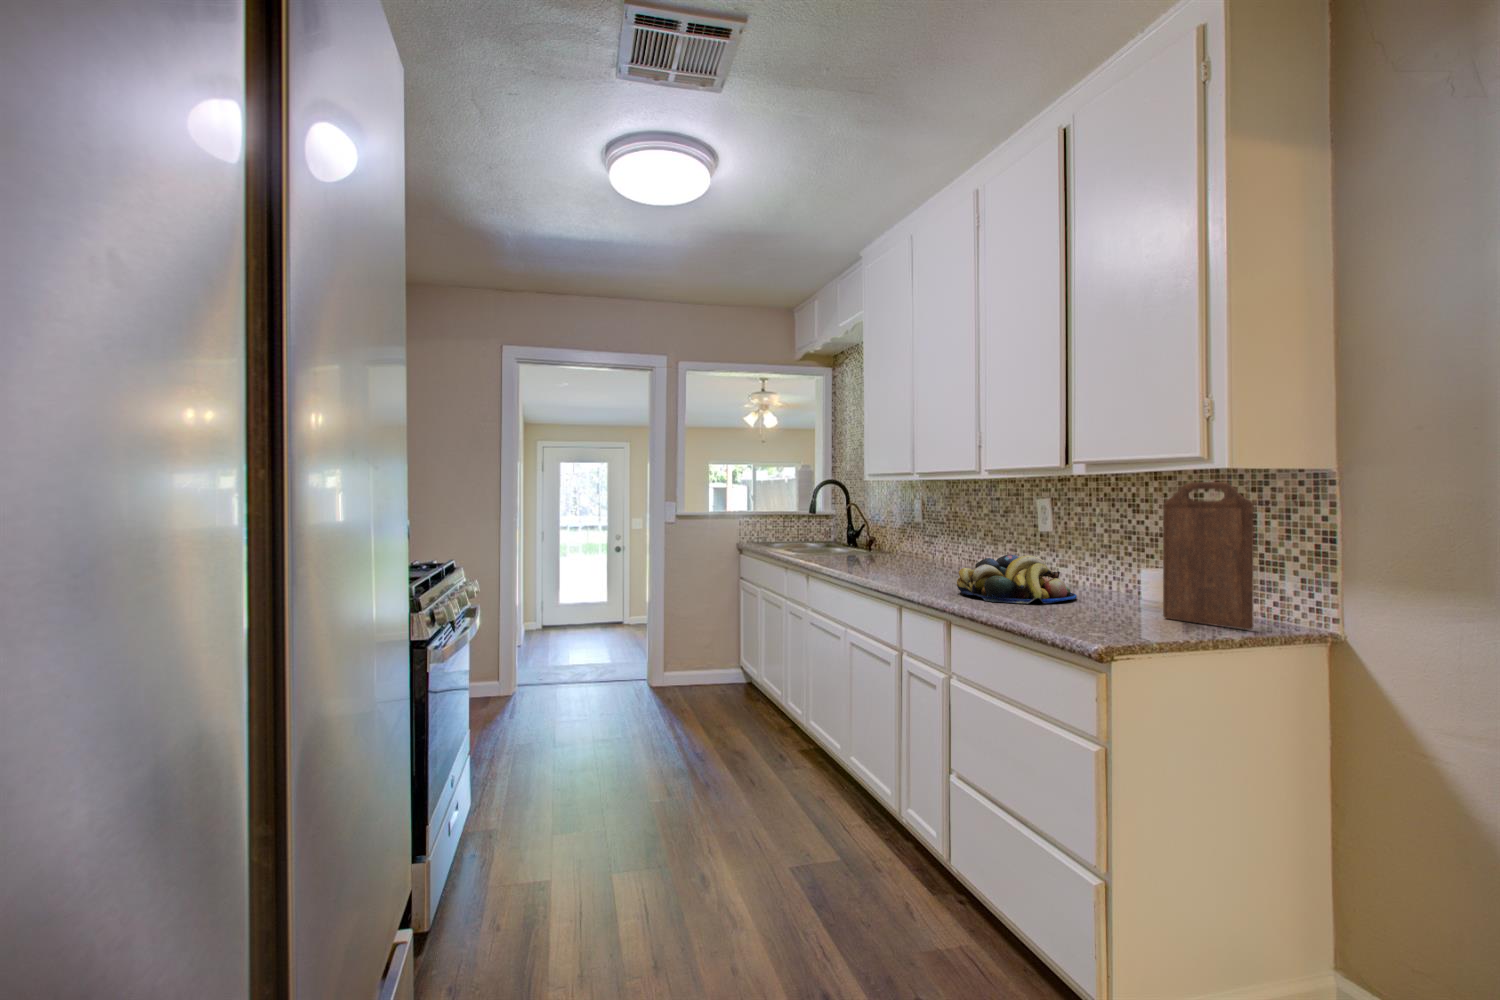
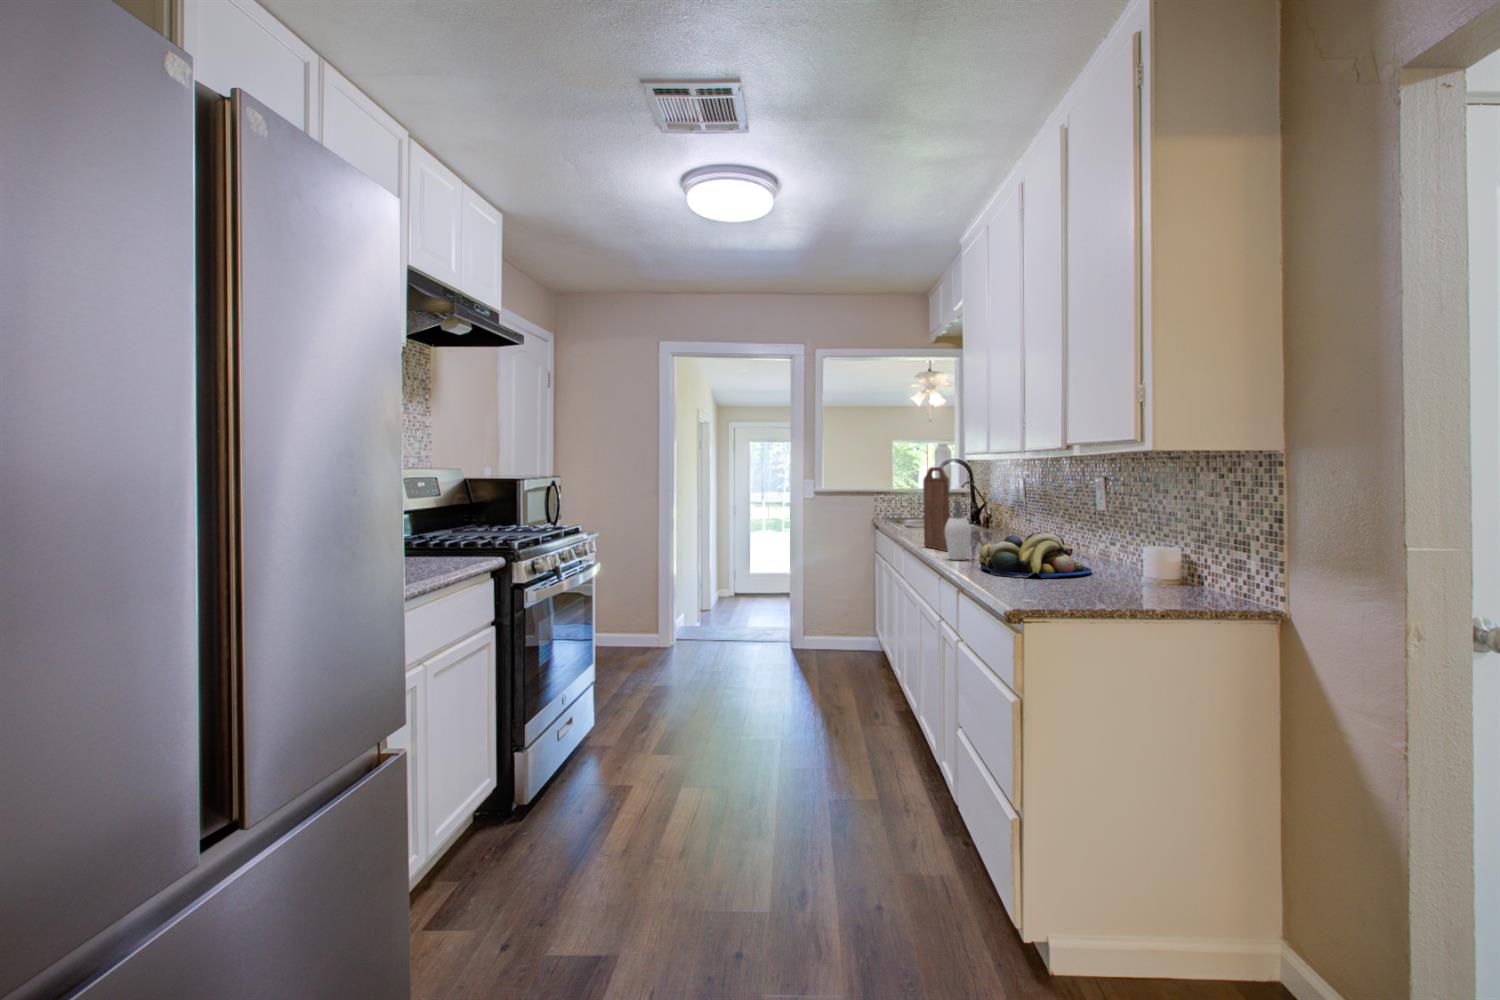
cutting board: present [1163,482,1253,630] -> present [923,467,950,551]
soap dispenser: none [900,522,937,585] -> present [945,501,971,560]

